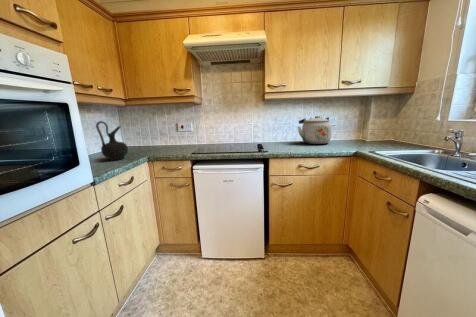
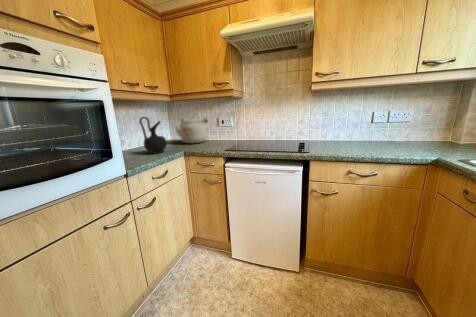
kettle: present [298,116,332,144] -> present [176,117,208,144]

